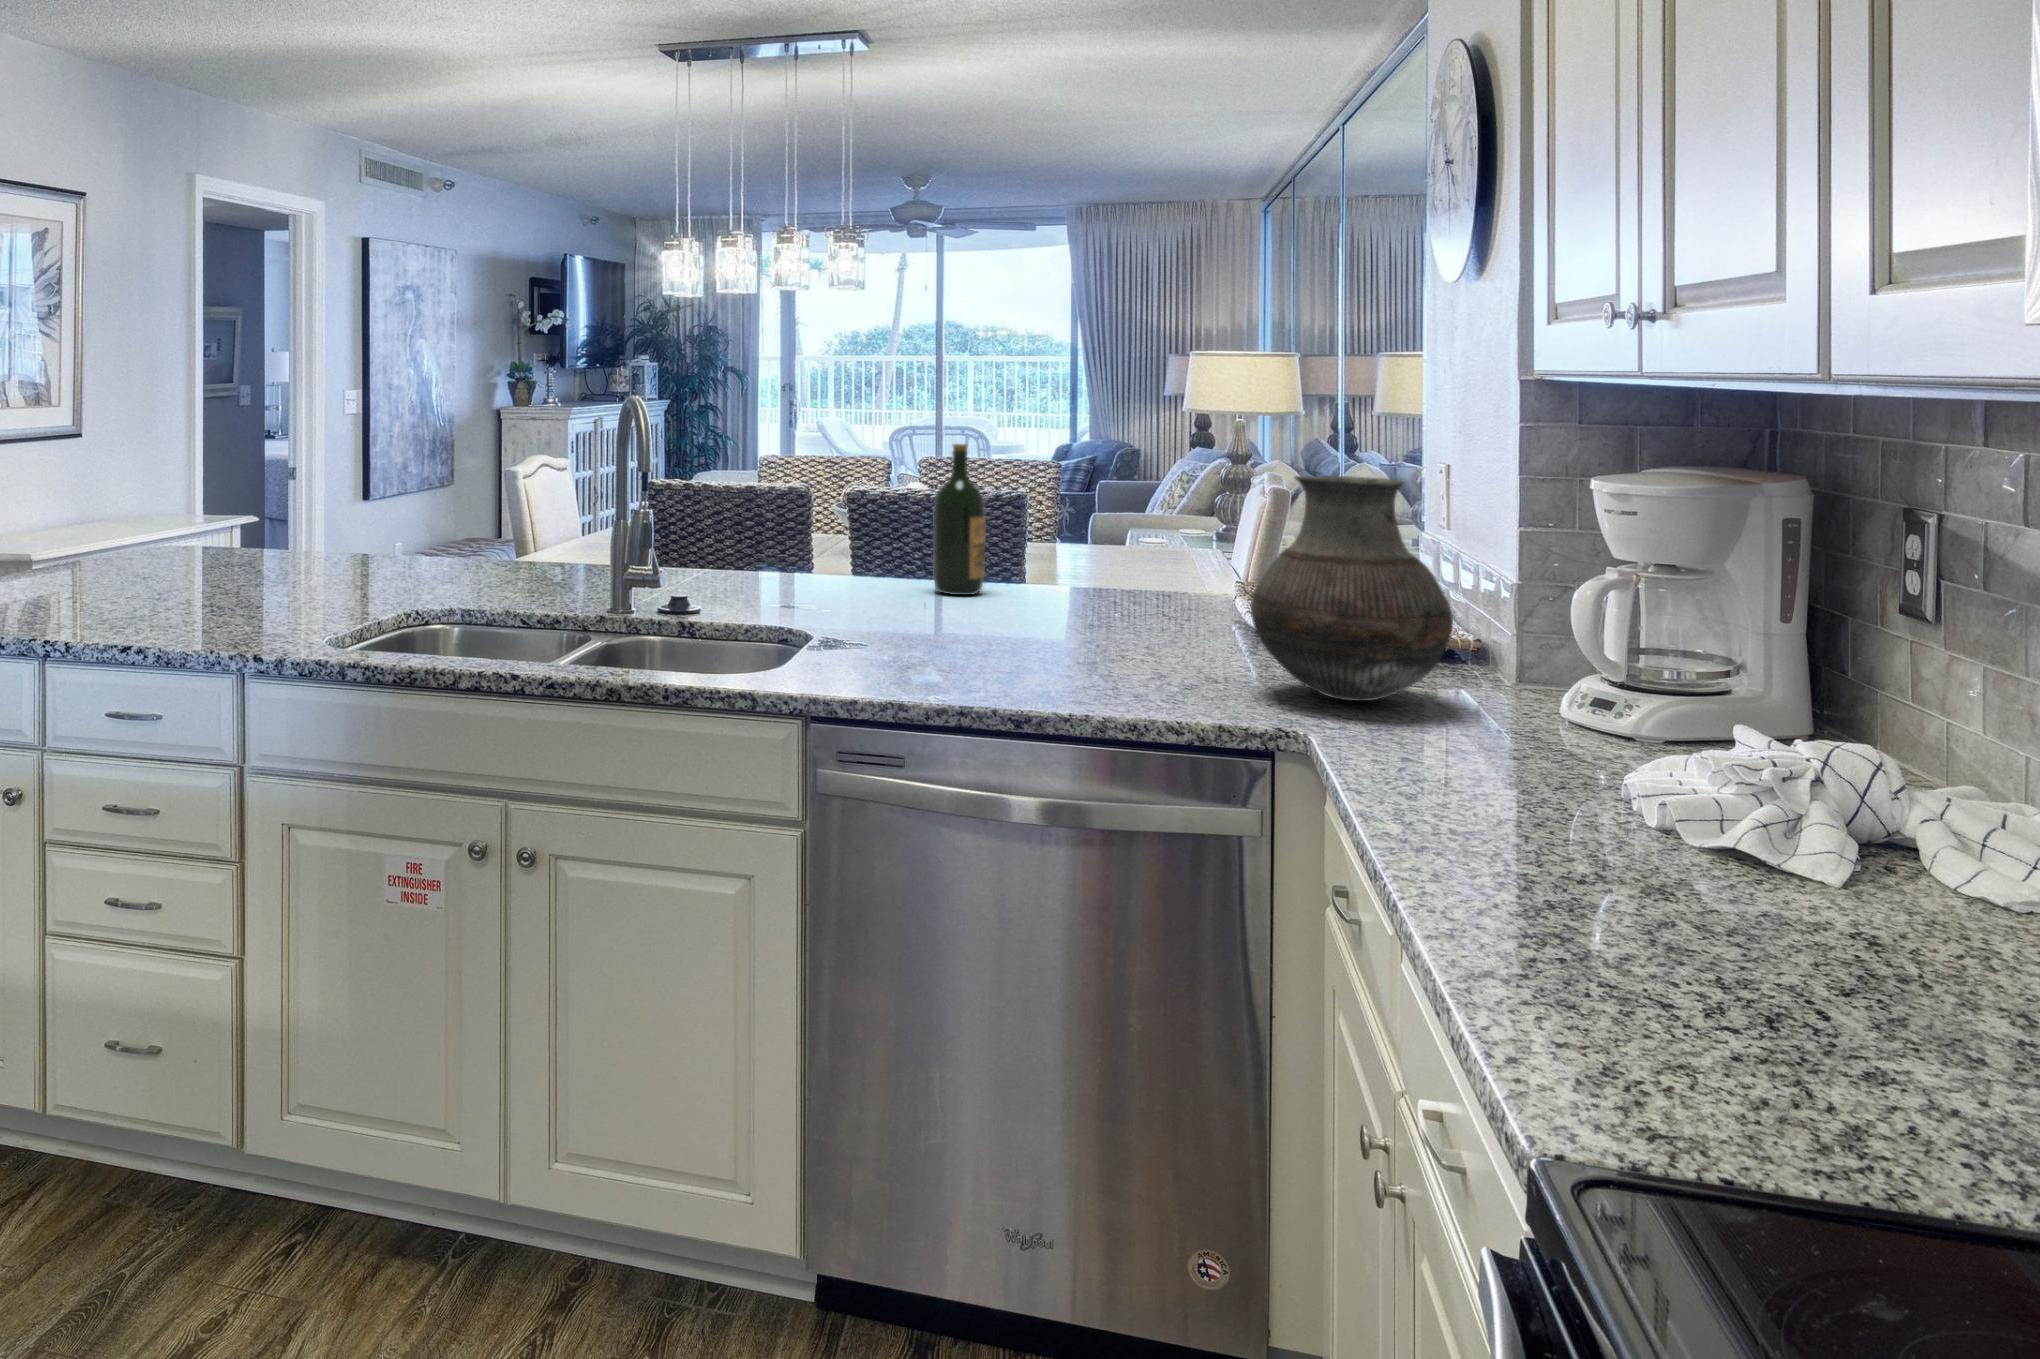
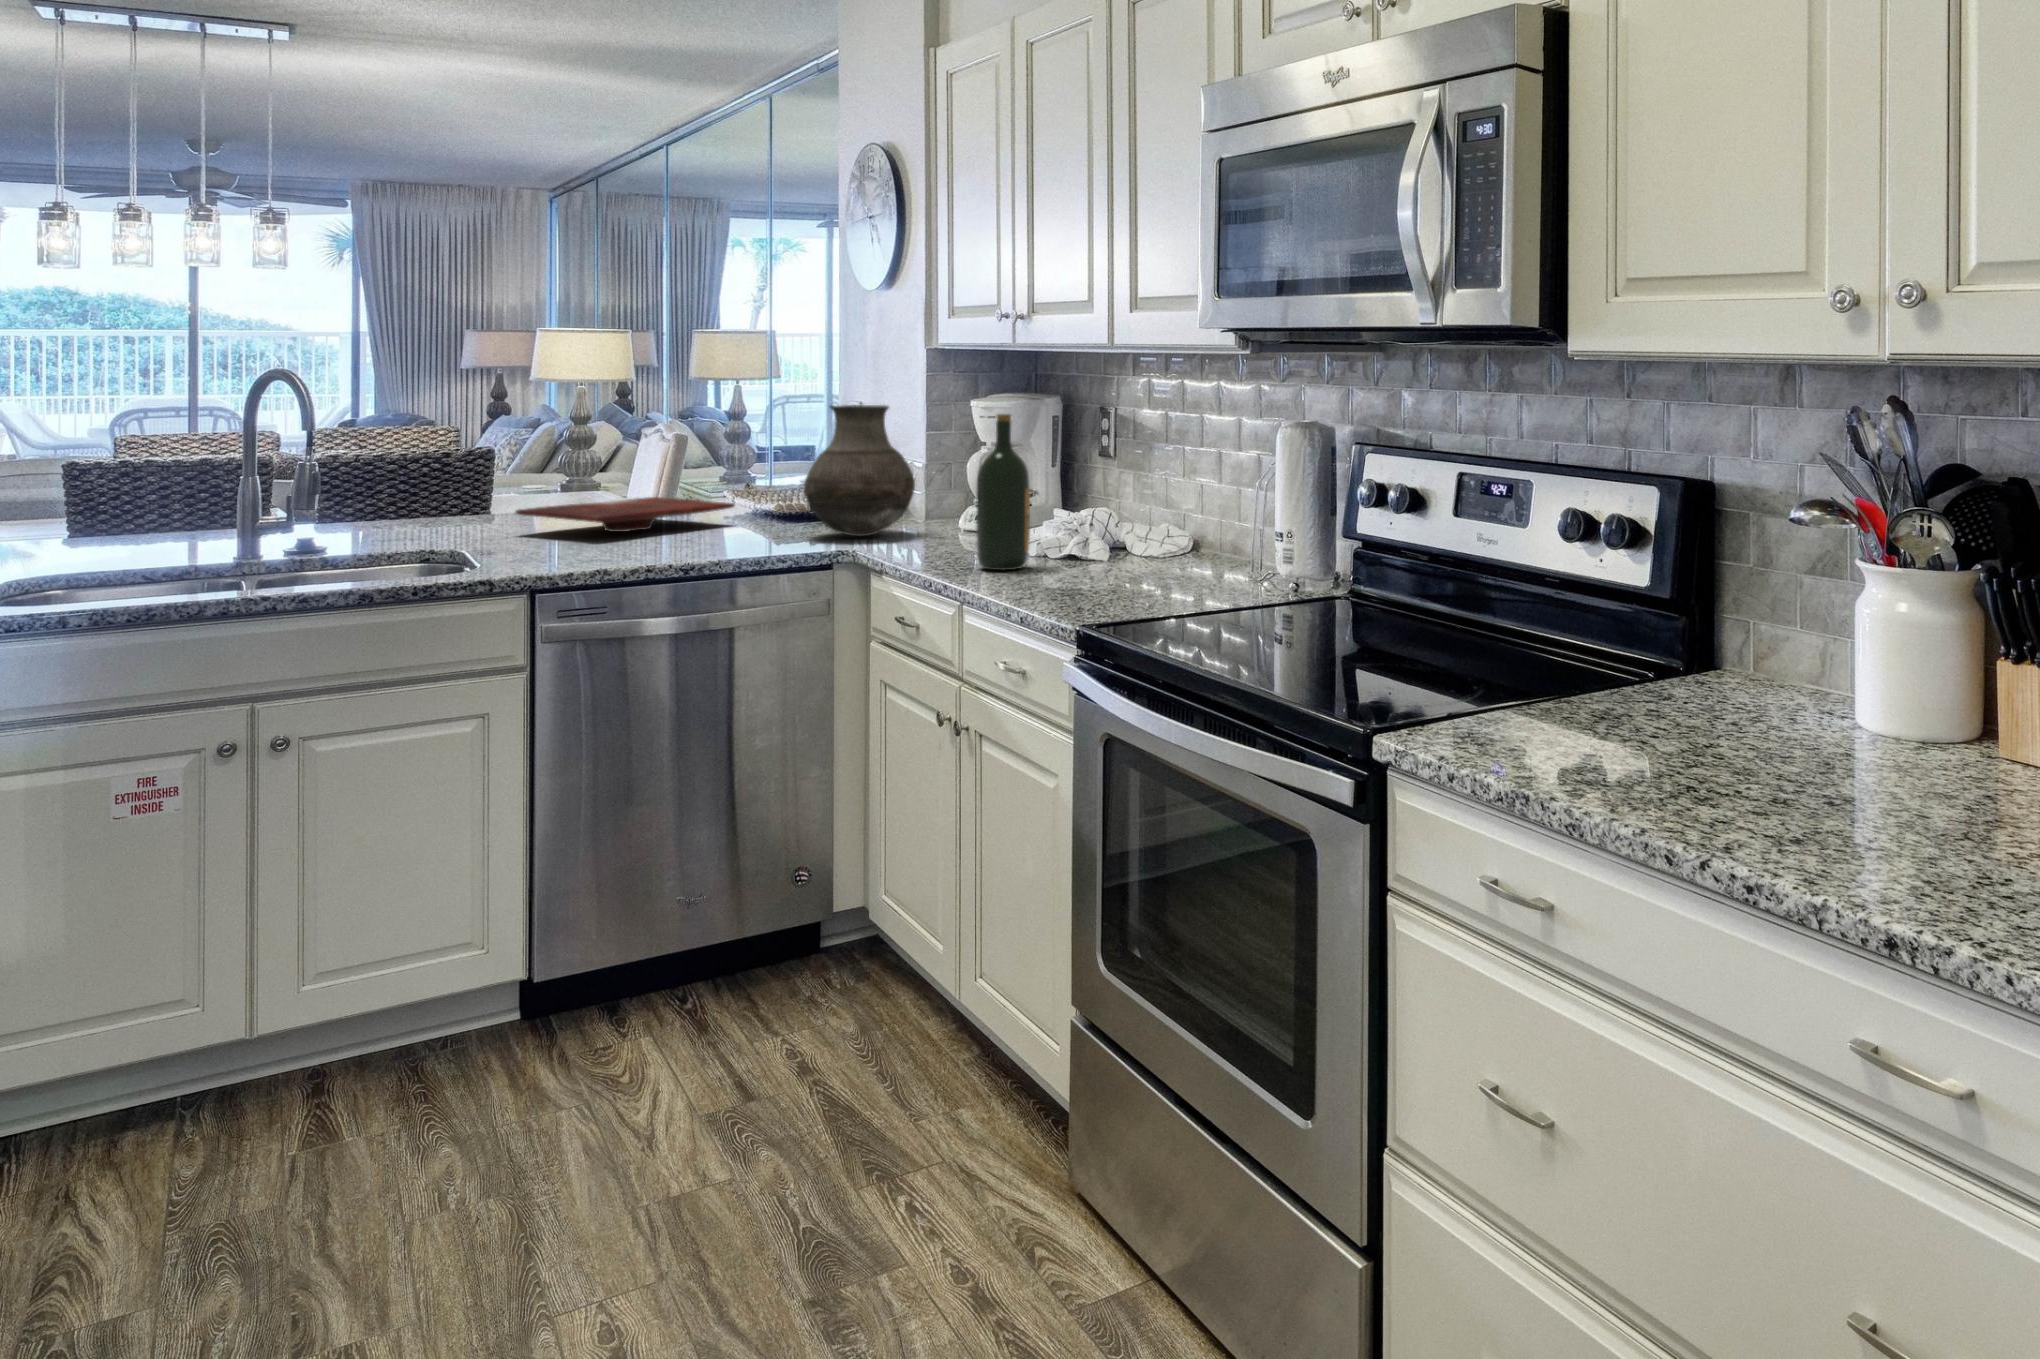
wine bottle: present [933,444,986,595] -> present [976,414,1030,570]
cutting board: none [908,583,1193,632] -> present [516,497,735,532]

